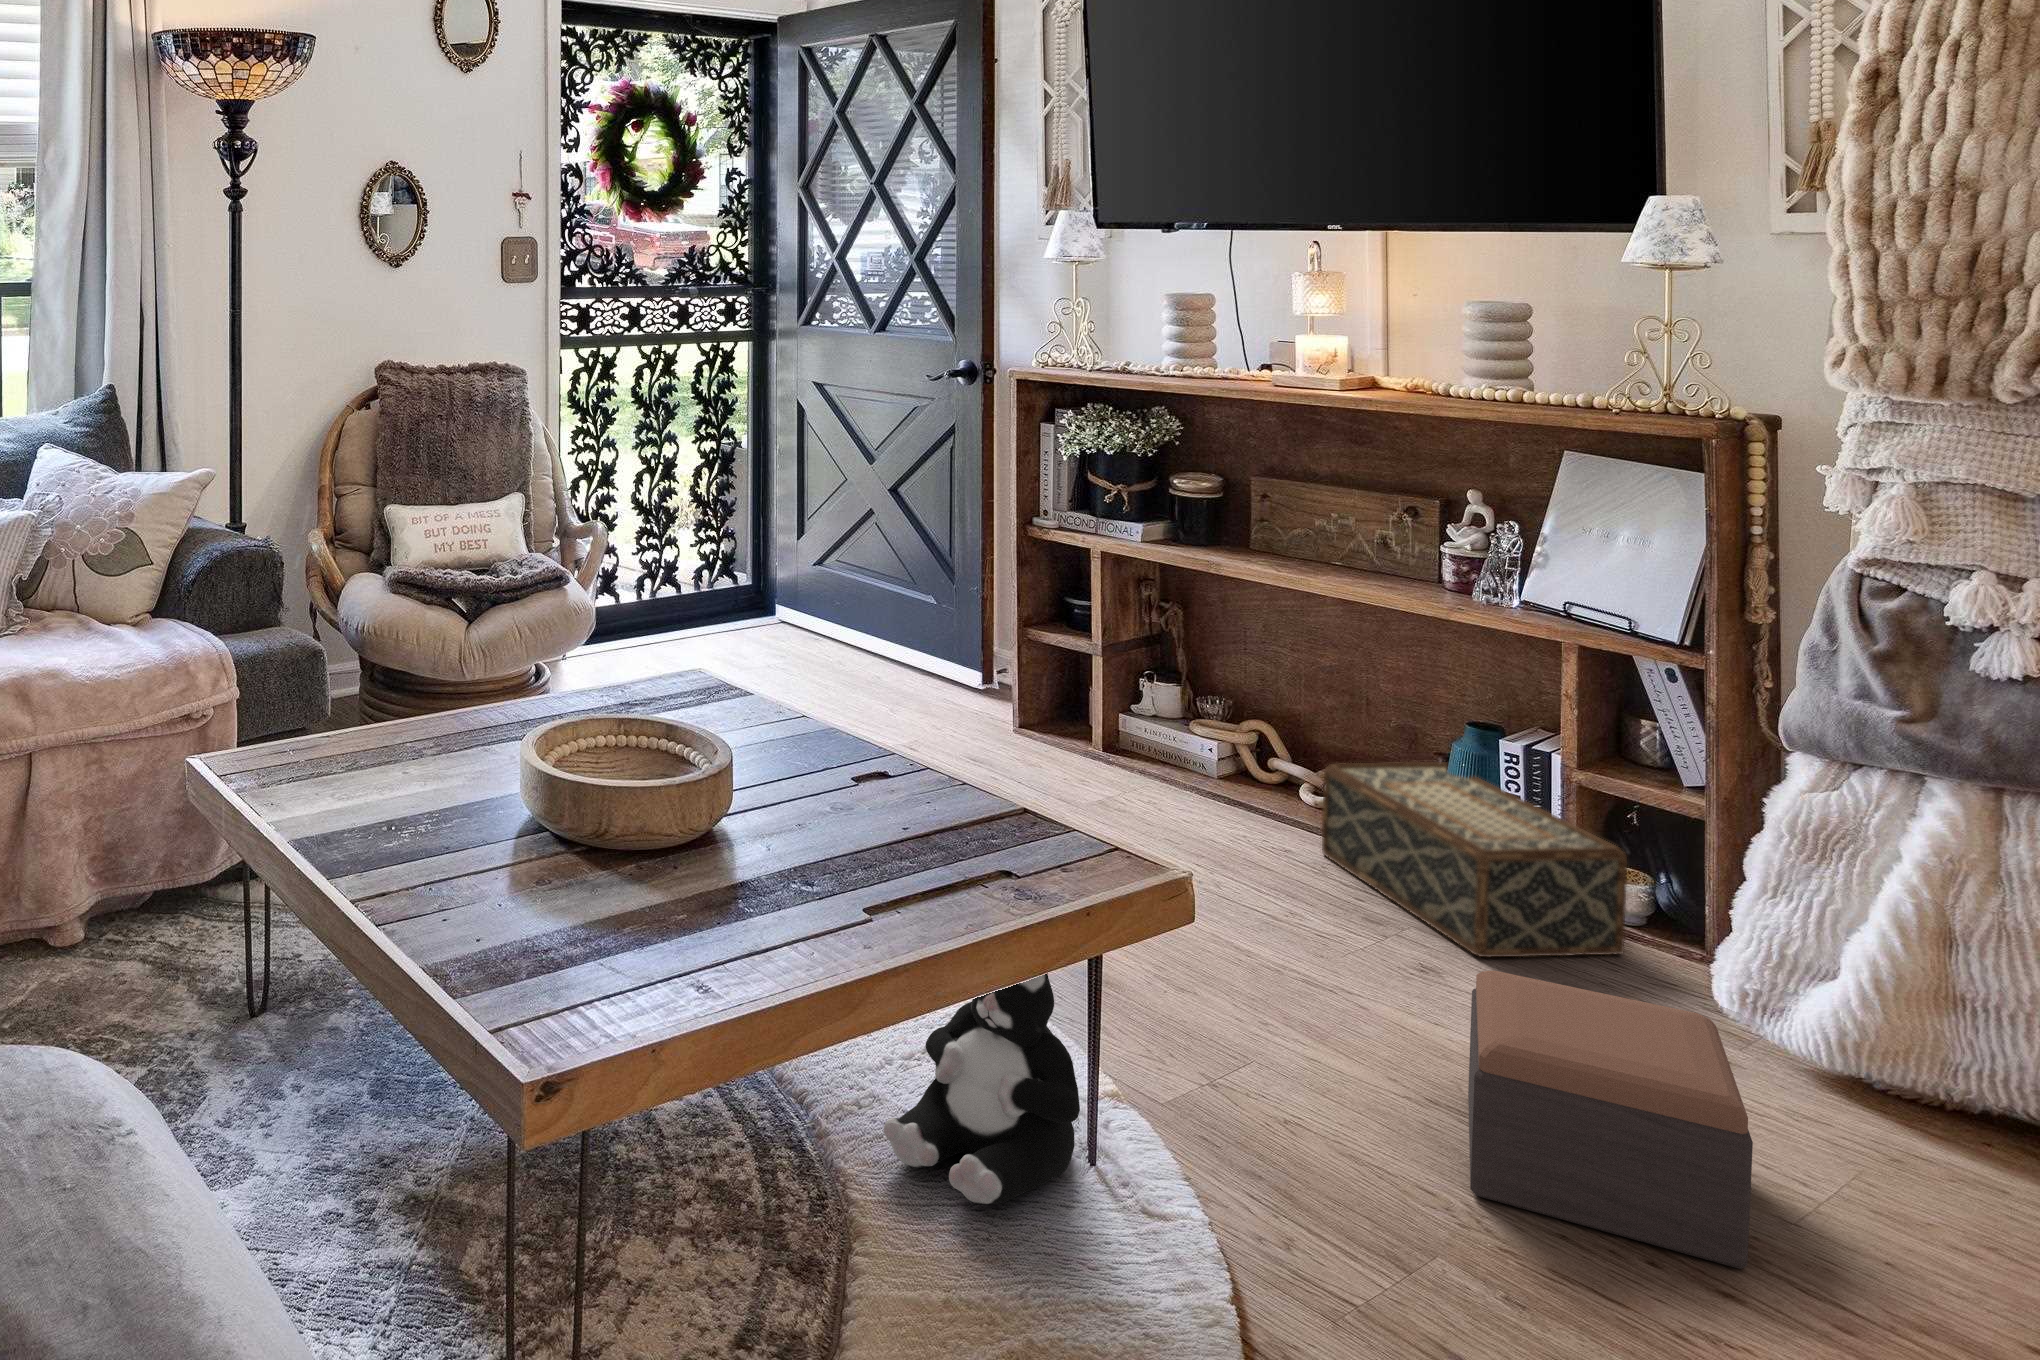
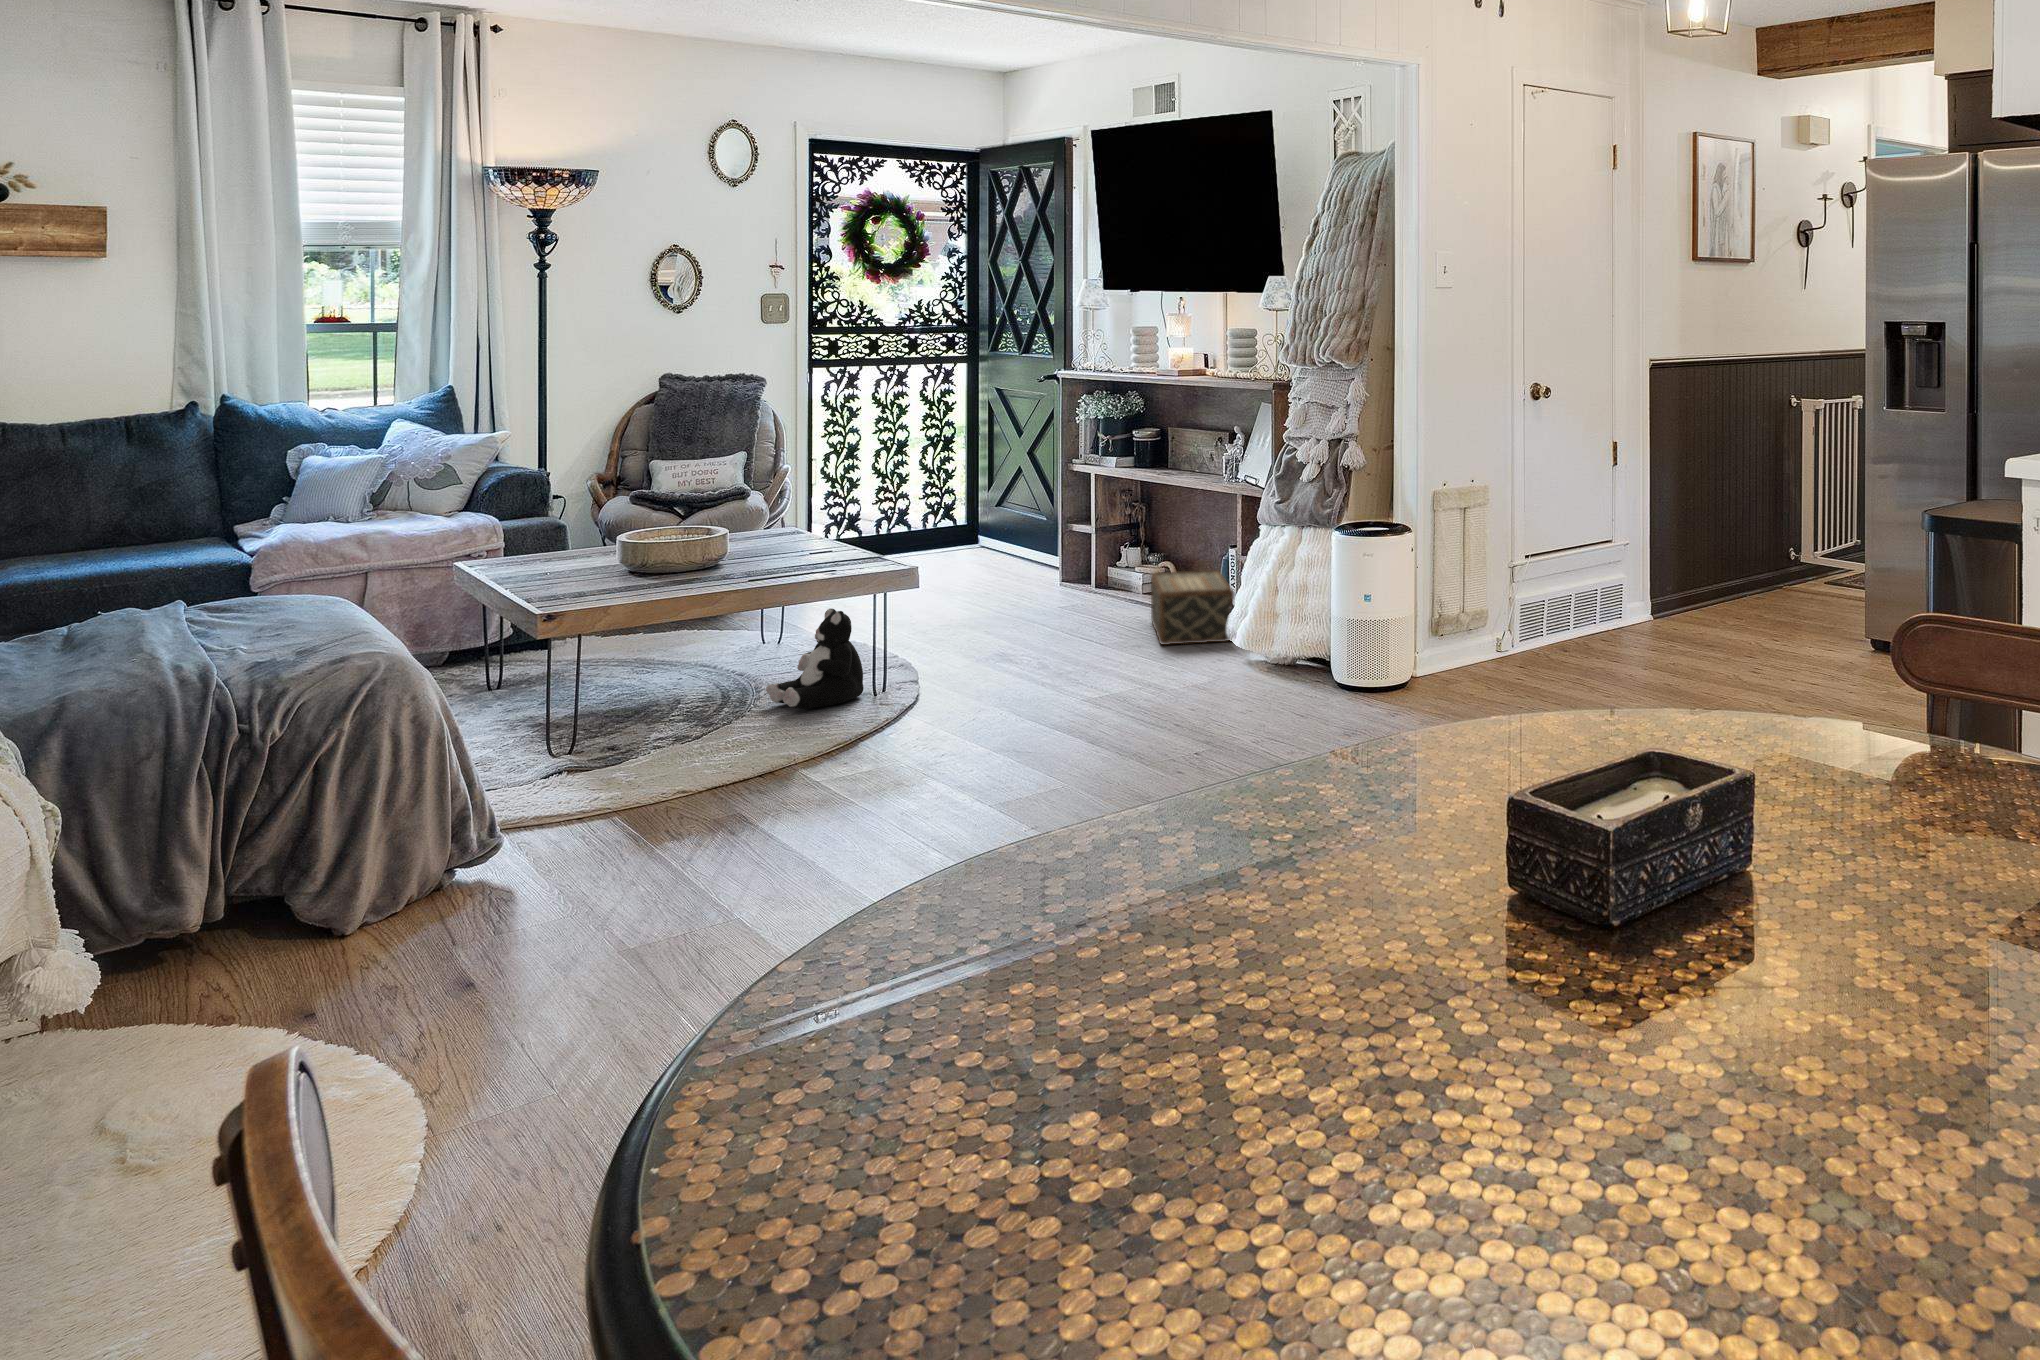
footstool: present [1468,971,1753,1269] -> none [1023,618,1149,704]

